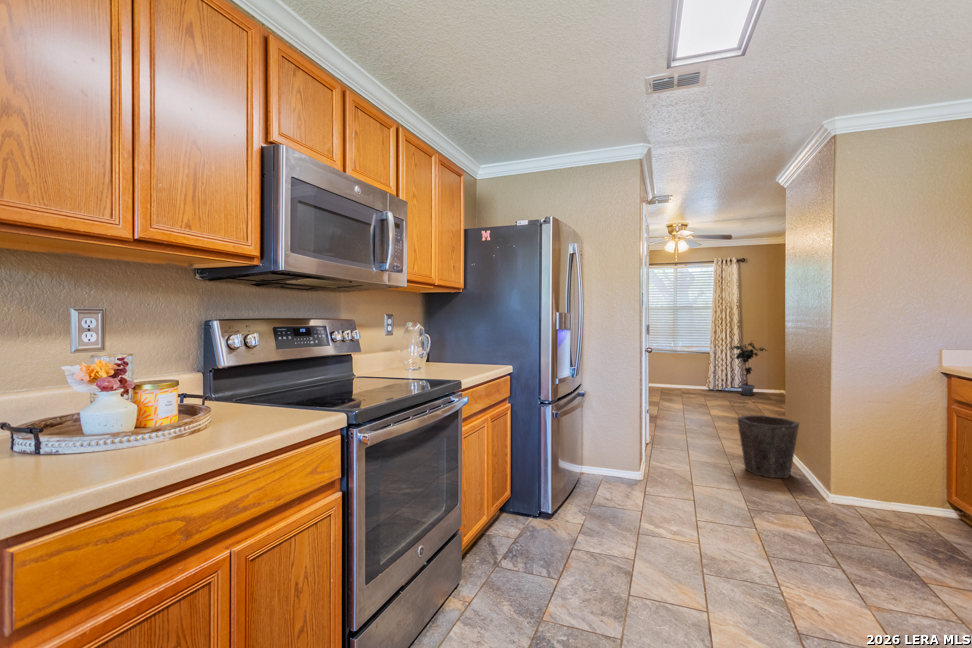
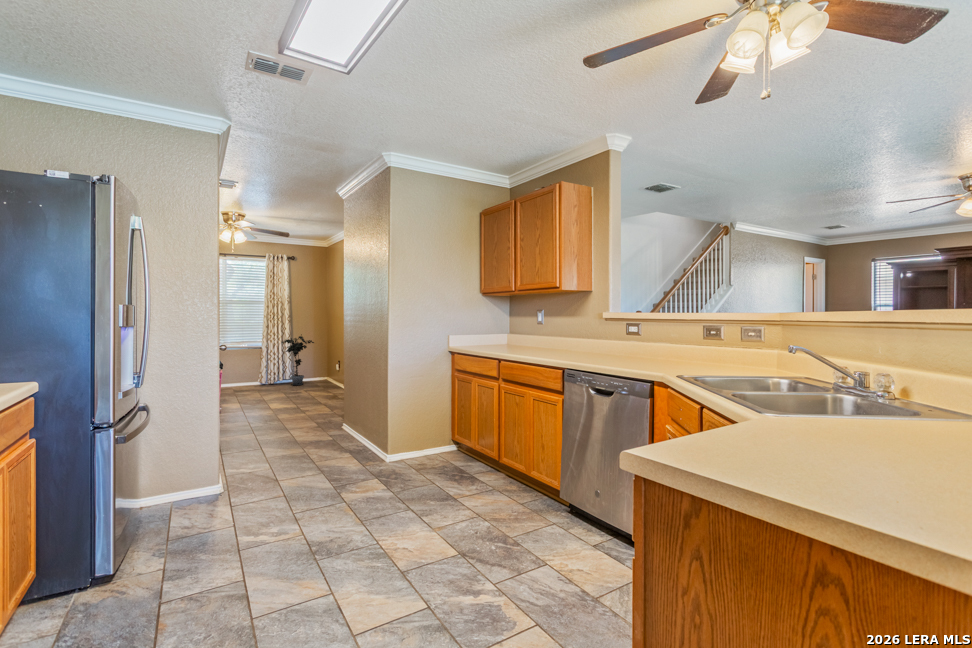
waste bin: present [737,415,799,478] -> none [312,401,360,455]

